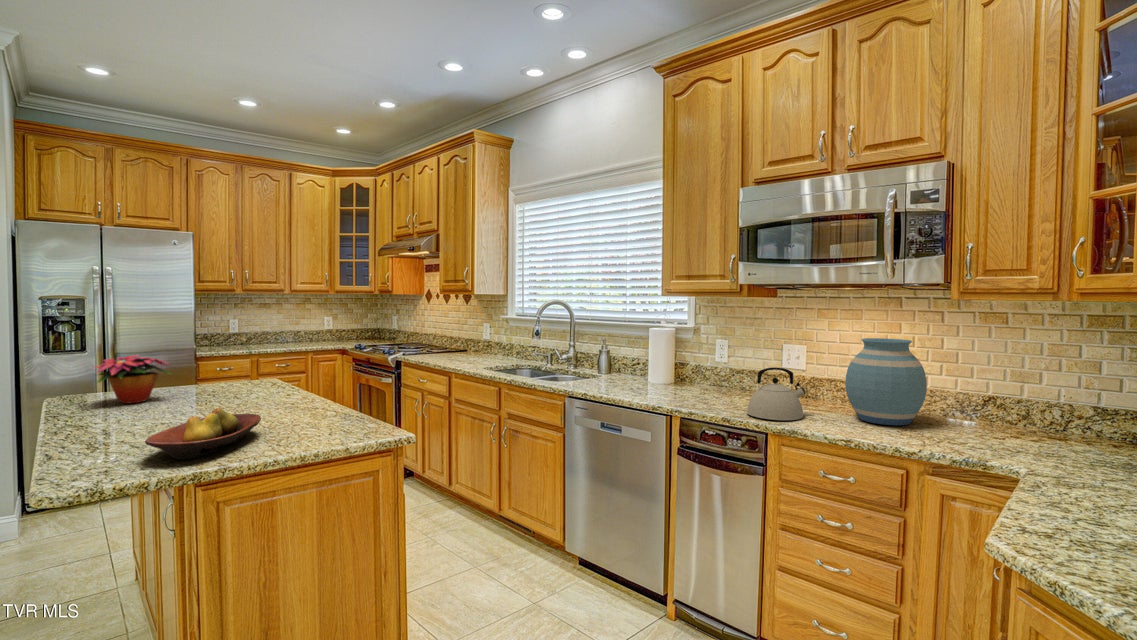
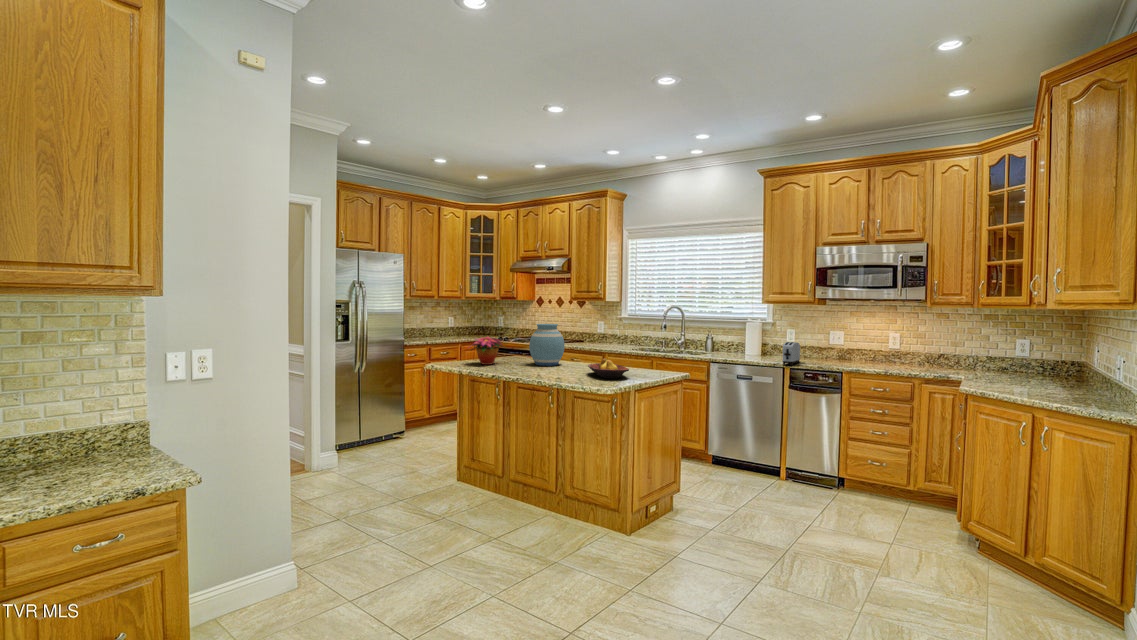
vase: present [845,338,927,425] -> present [529,324,564,366]
toaster: none [662,366,706,412] -> present [782,342,800,365]
kettle: present [747,367,806,420] -> none [827,341,857,367]

